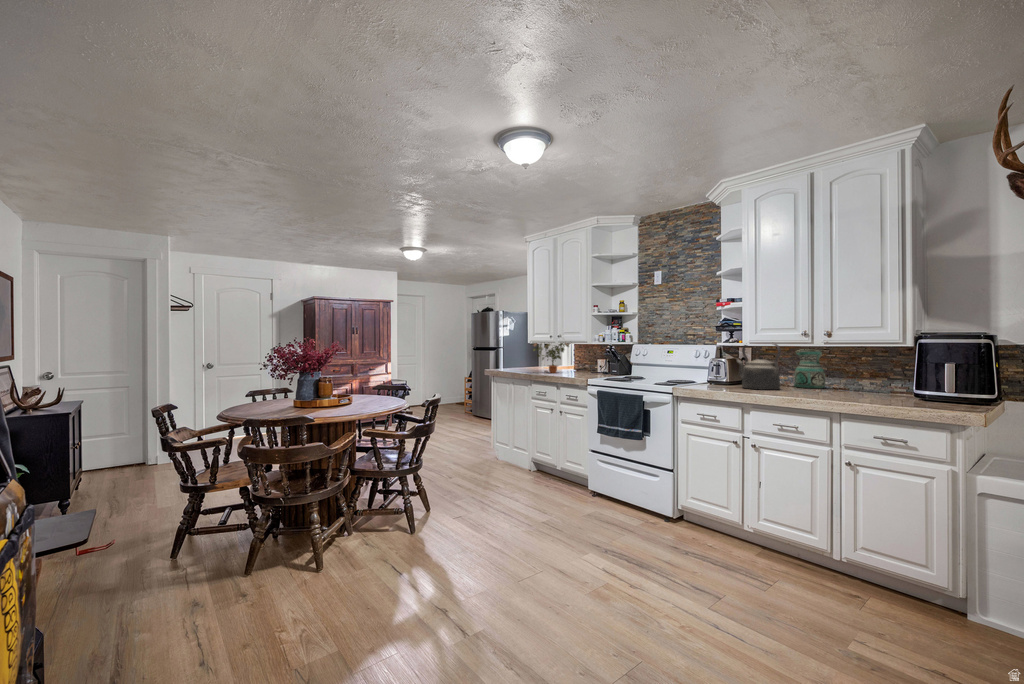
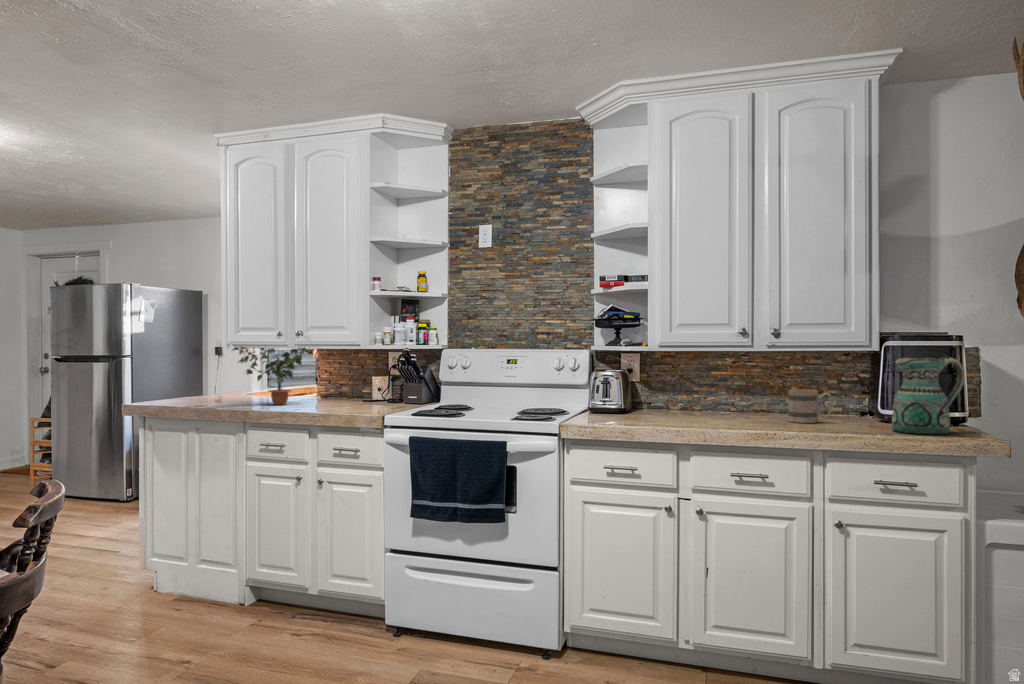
kettle: present [737,344,781,390] -> none [637,345,706,419]
ceramic pitcher: present [794,349,825,388] -> present [892,358,964,434]
mug: none [836,373,870,396] -> present [788,389,832,423]

